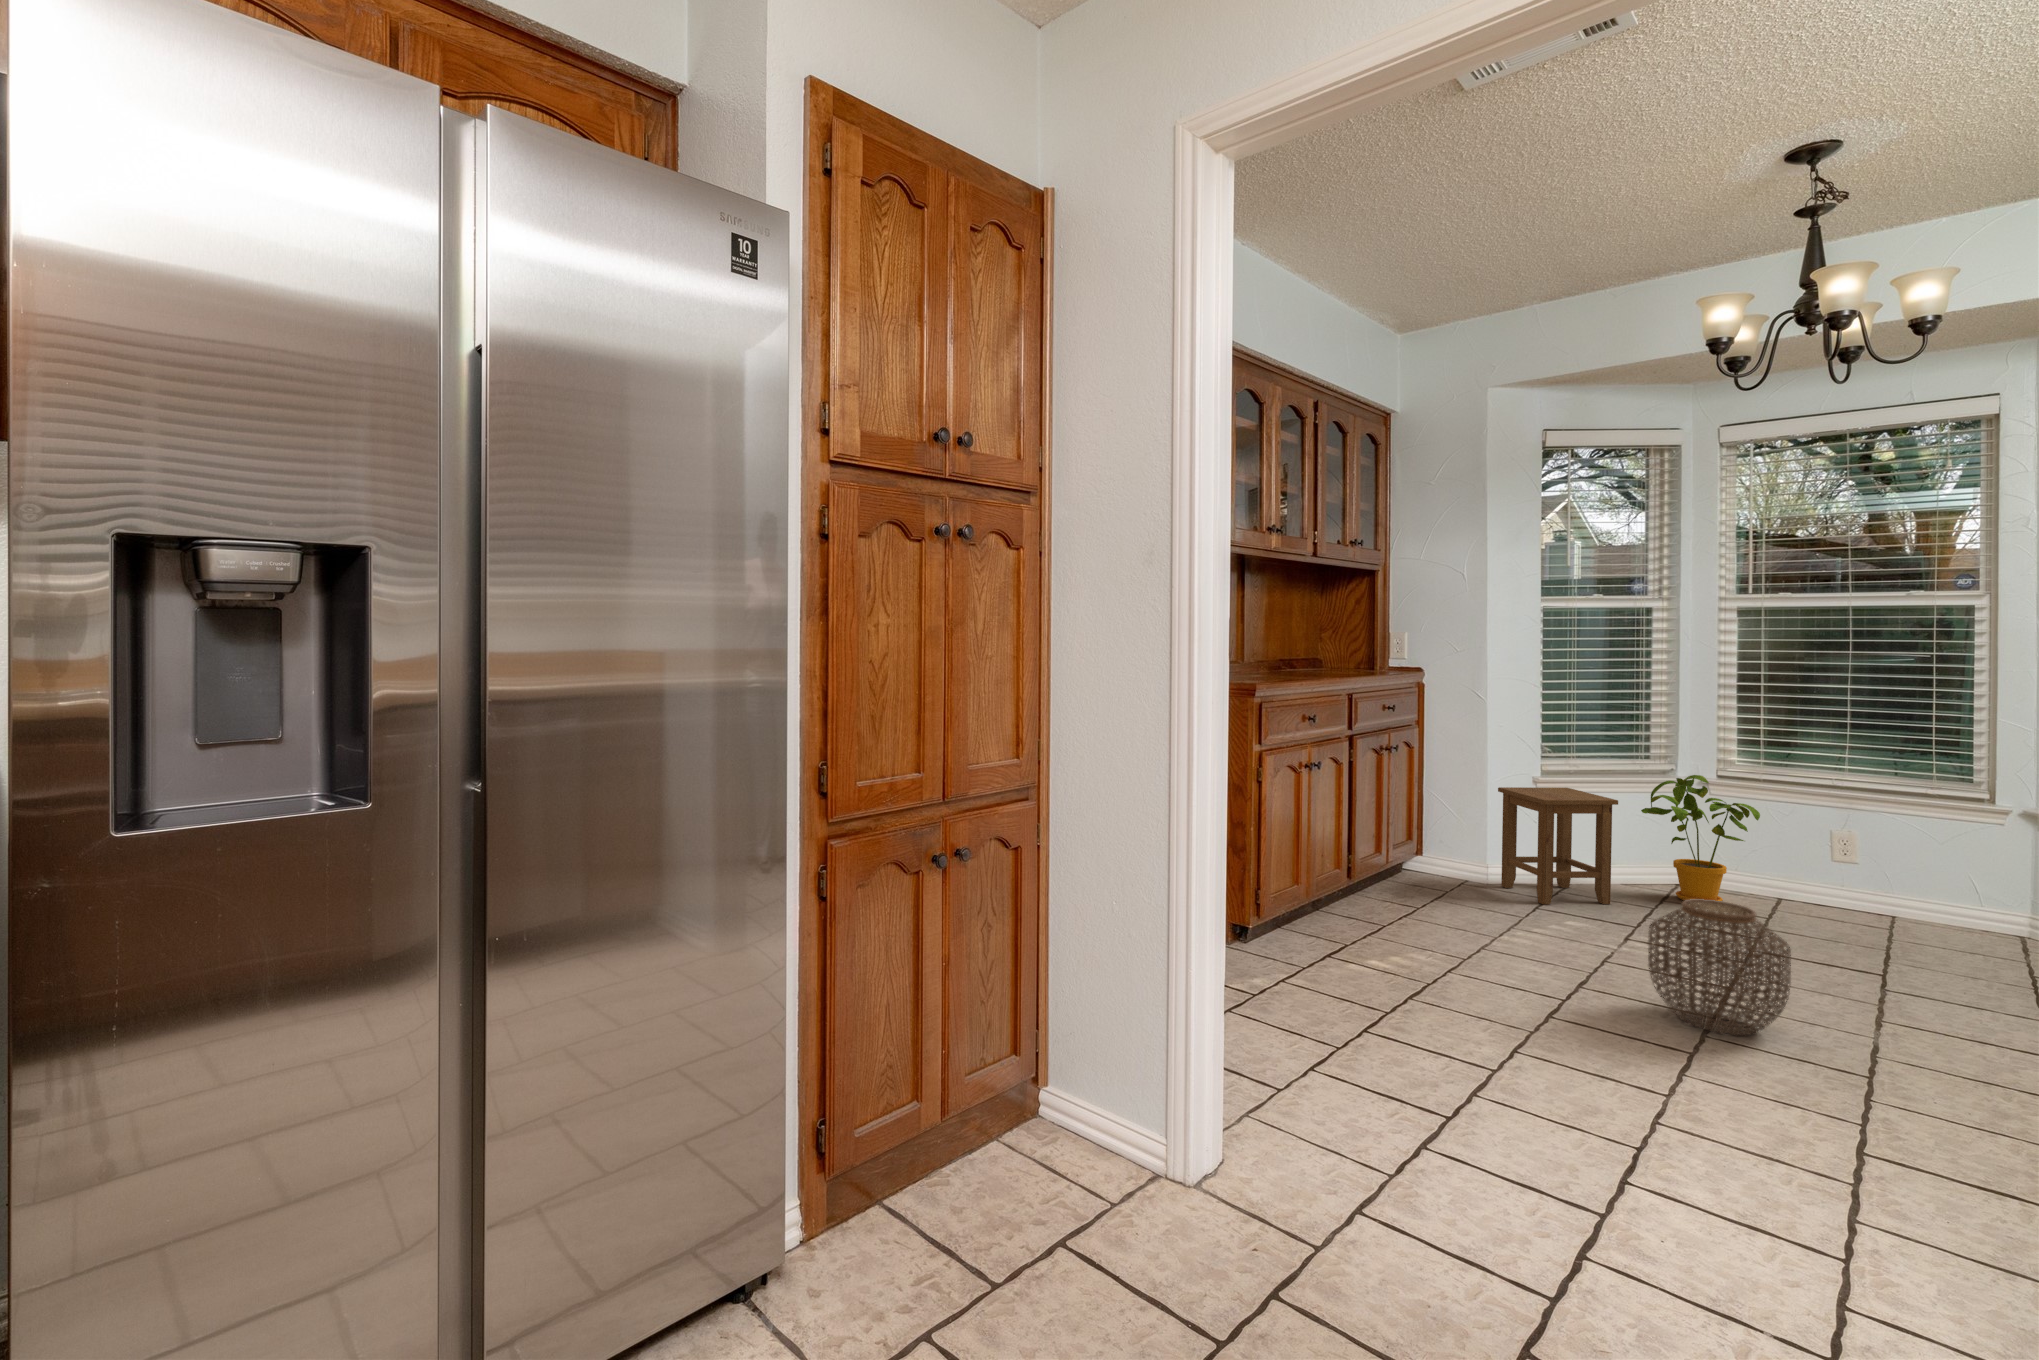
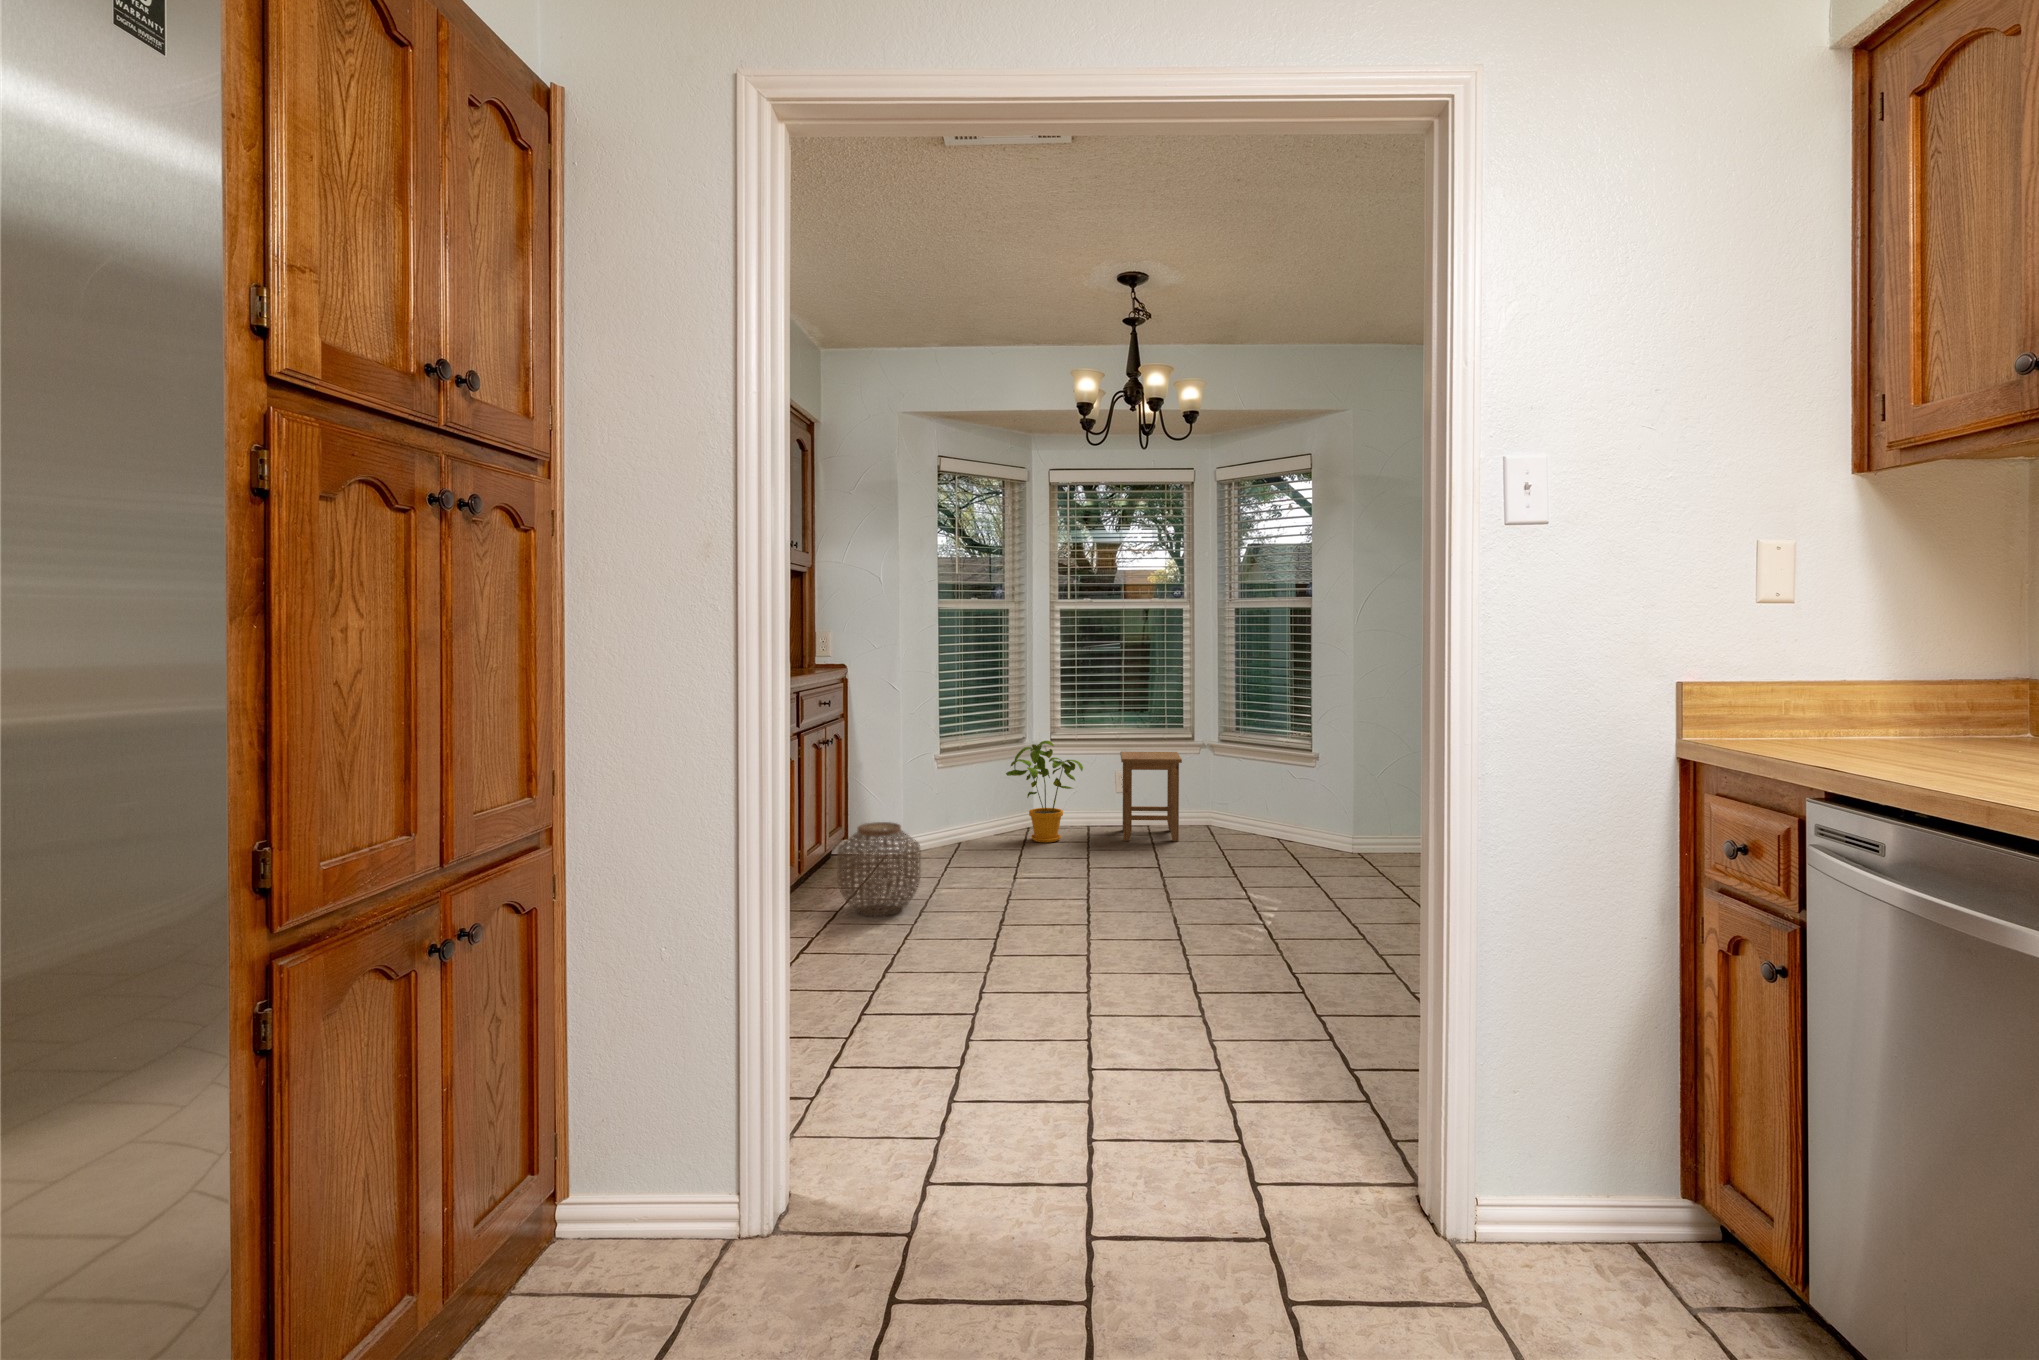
stool: present [1498,787,1618,904] -> present [1120,751,1182,841]
woven basket: present [1648,899,1791,1036] -> present [837,822,920,917]

